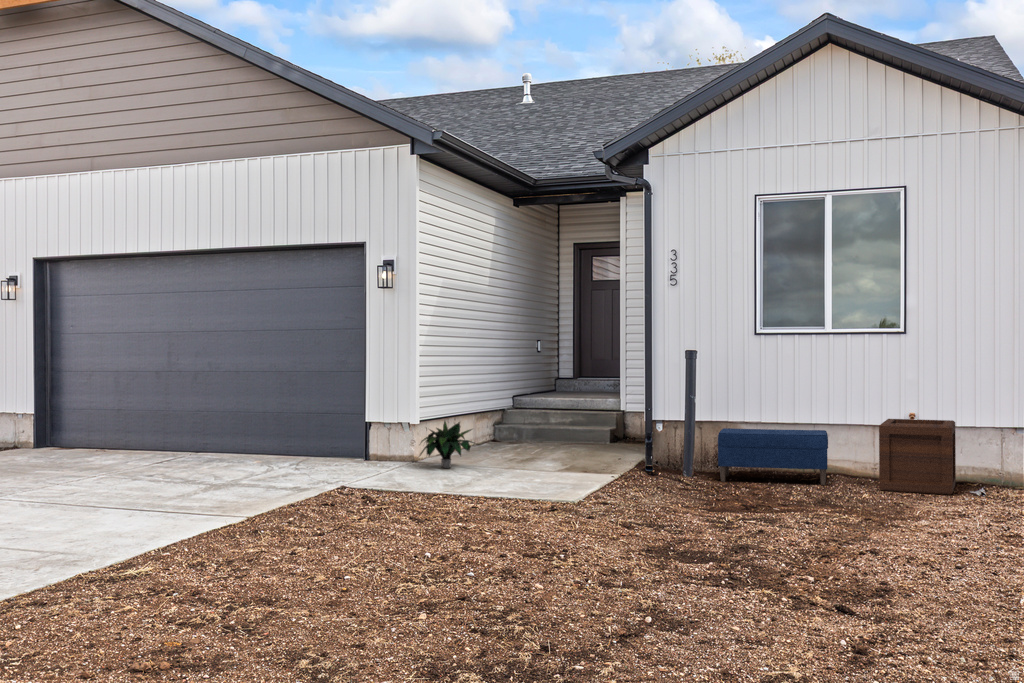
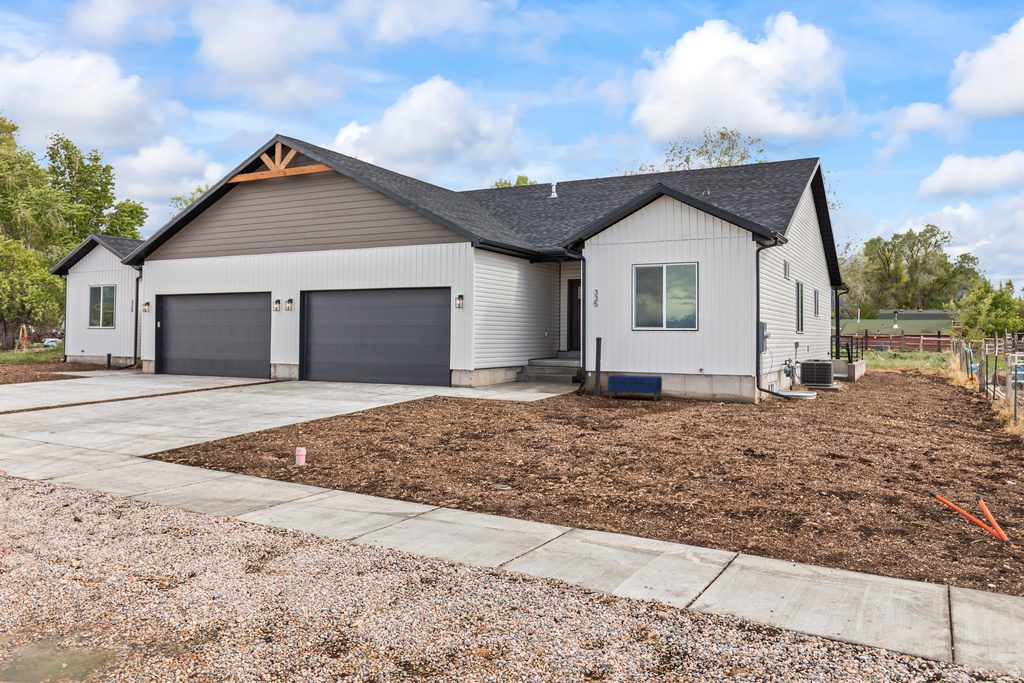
wooden crate: present [879,419,956,495] -> none [679,371,719,405]
potted plant: present [420,421,475,468] -> none [473,369,503,392]

